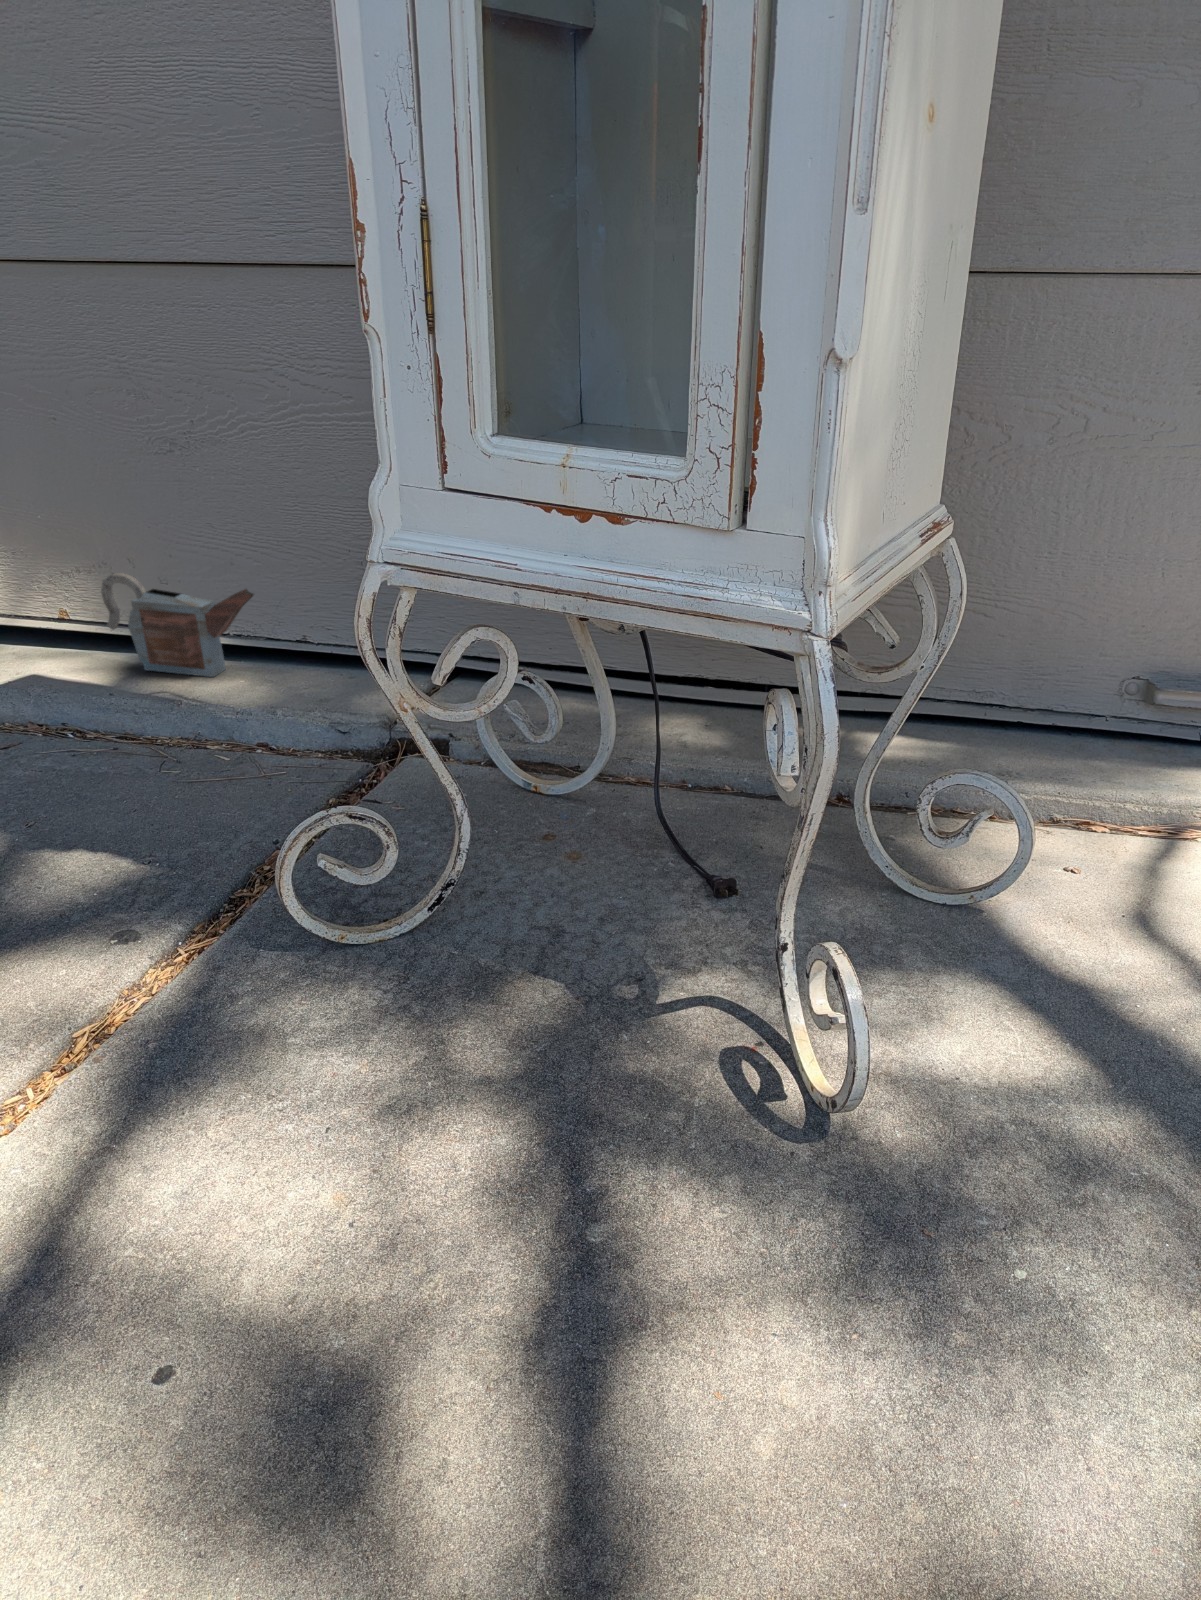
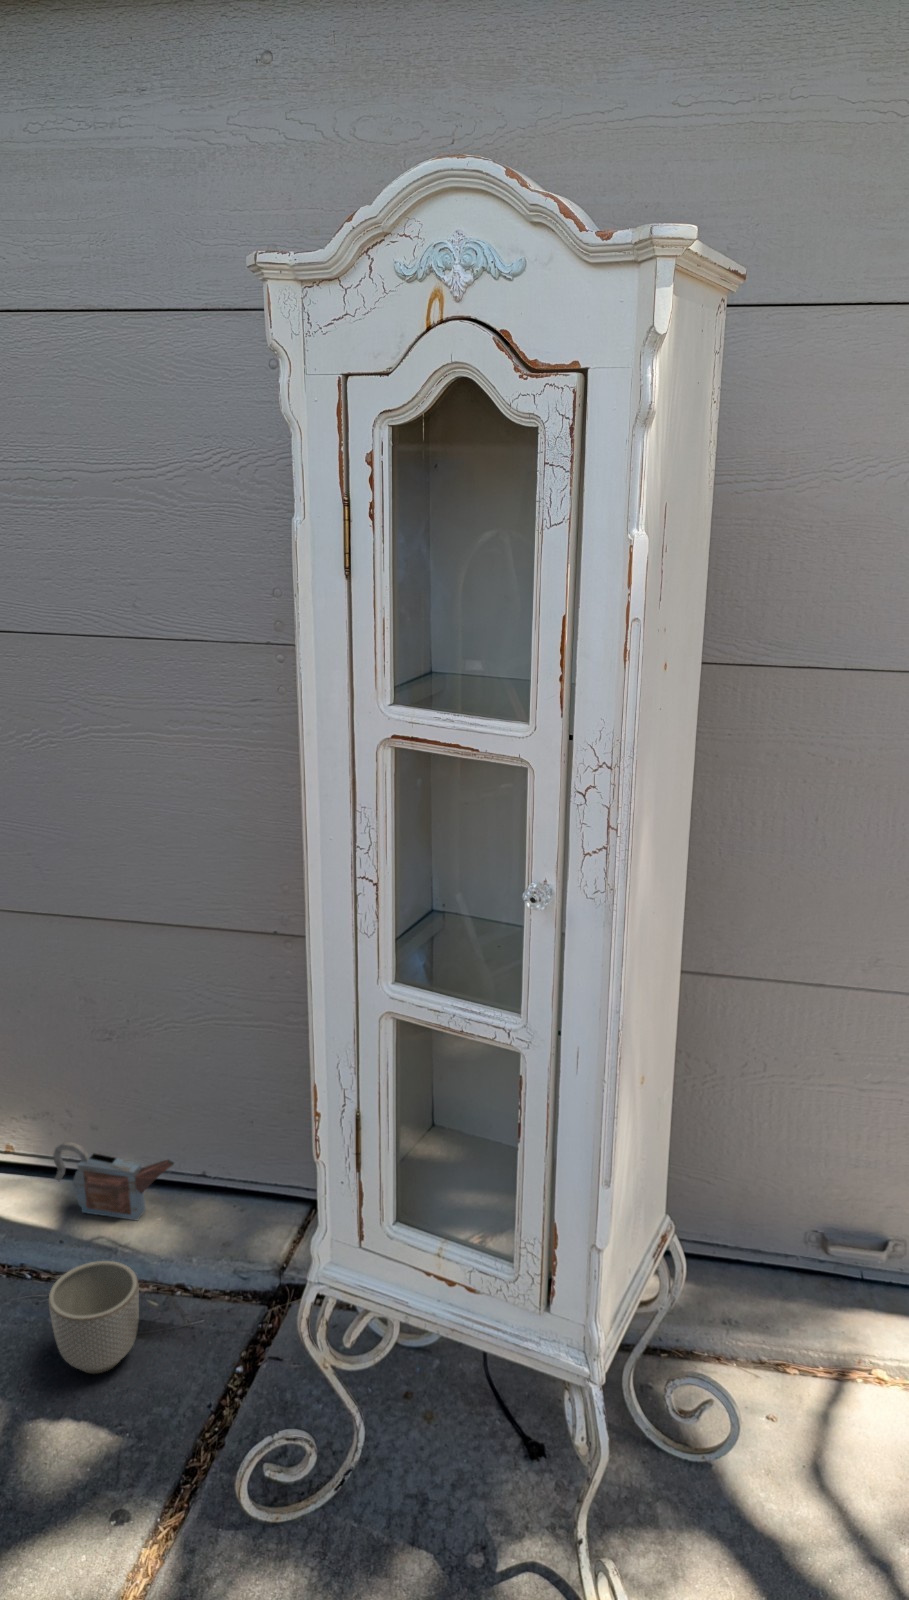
planter: none [56,673,188,810] -> present [48,1261,139,1374]

